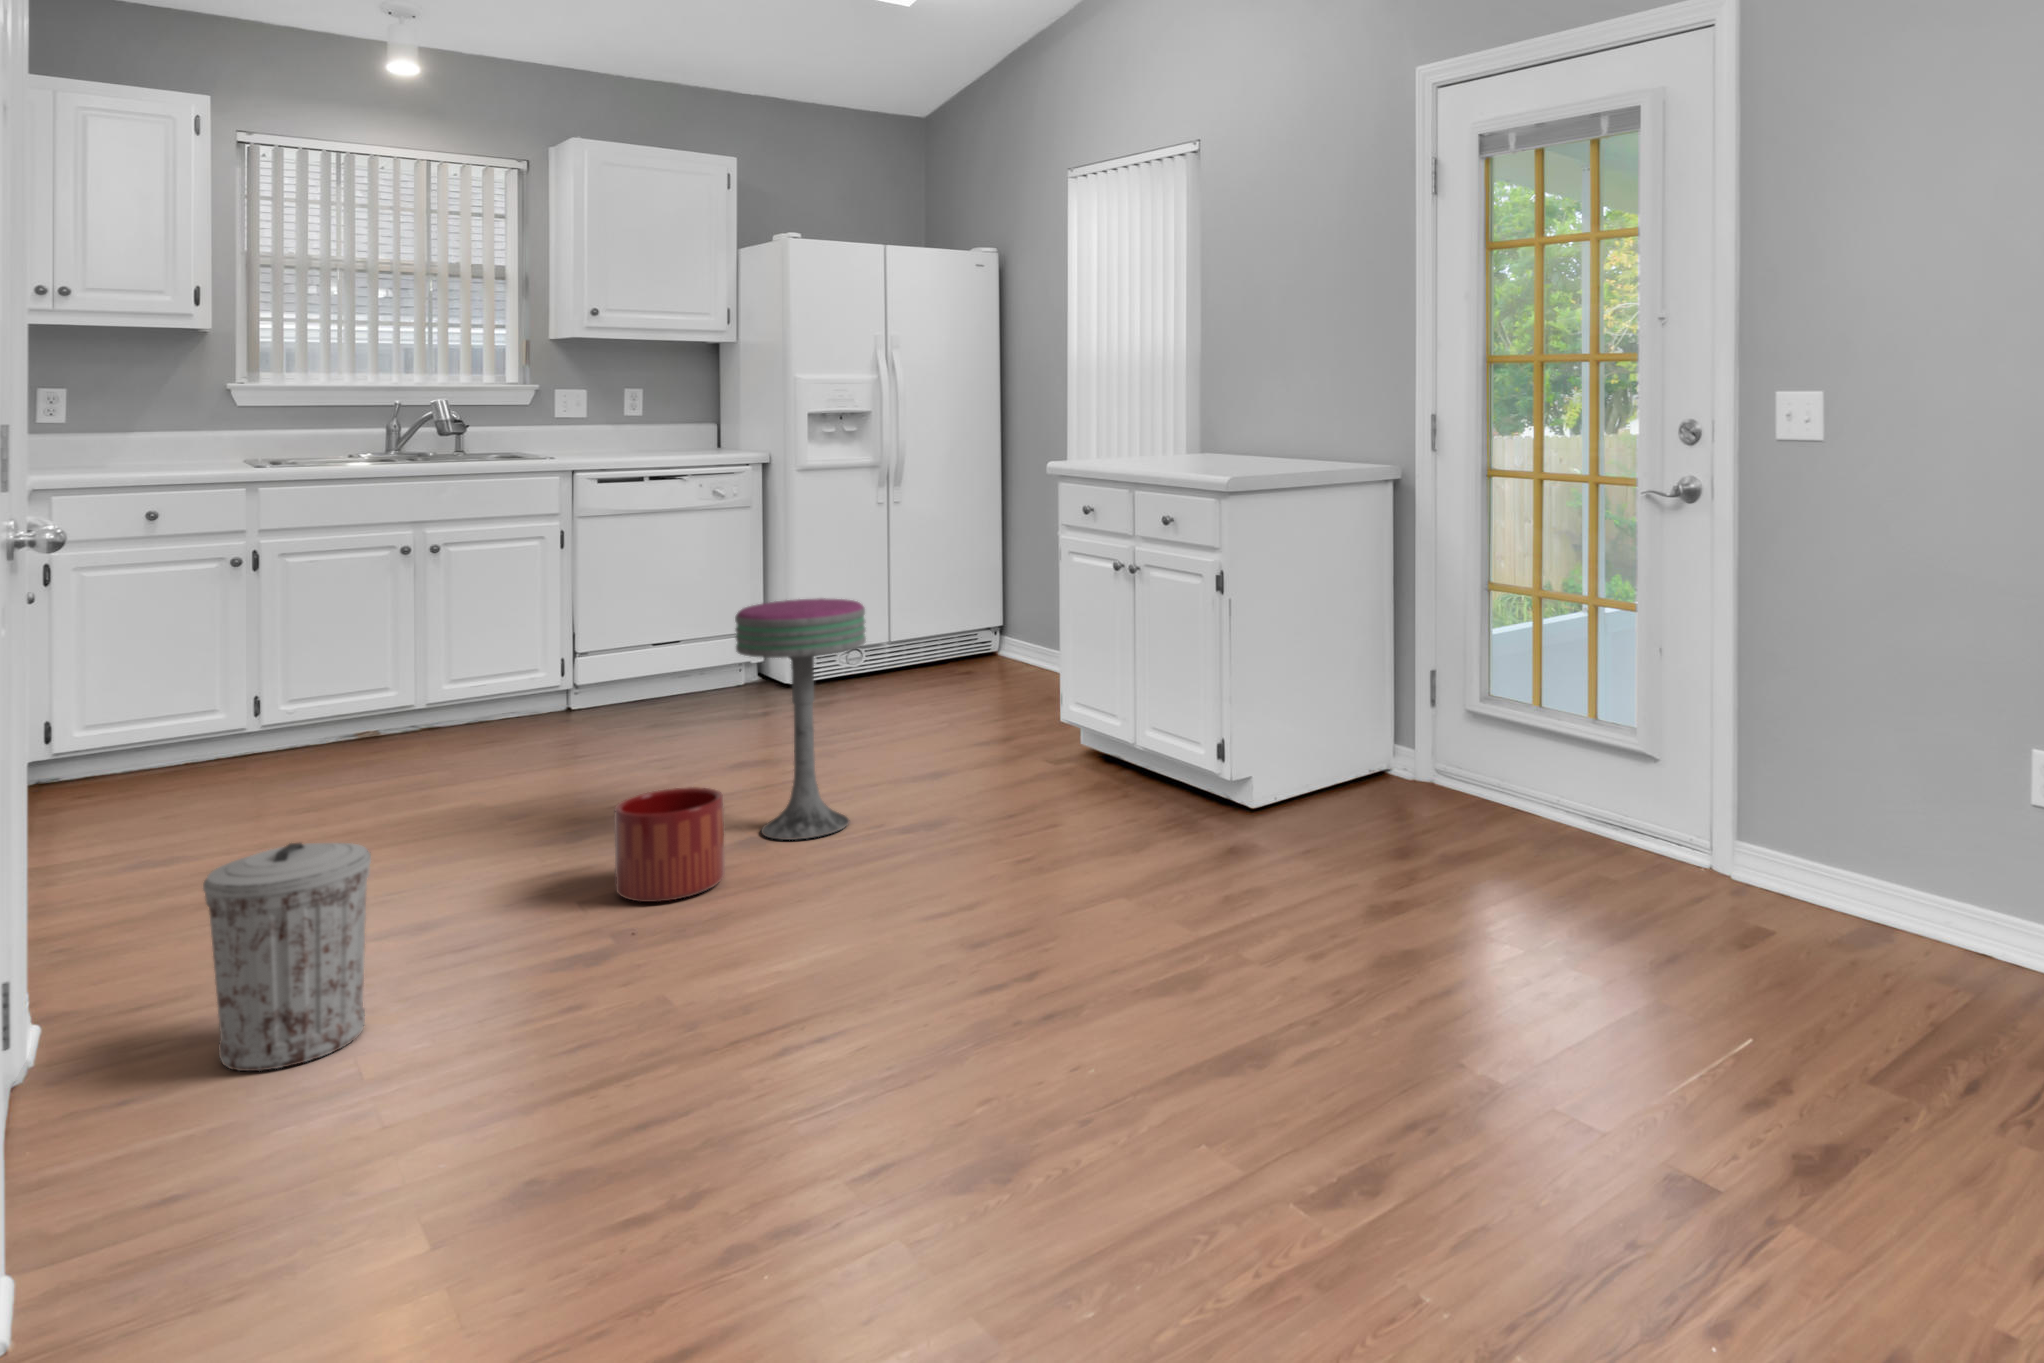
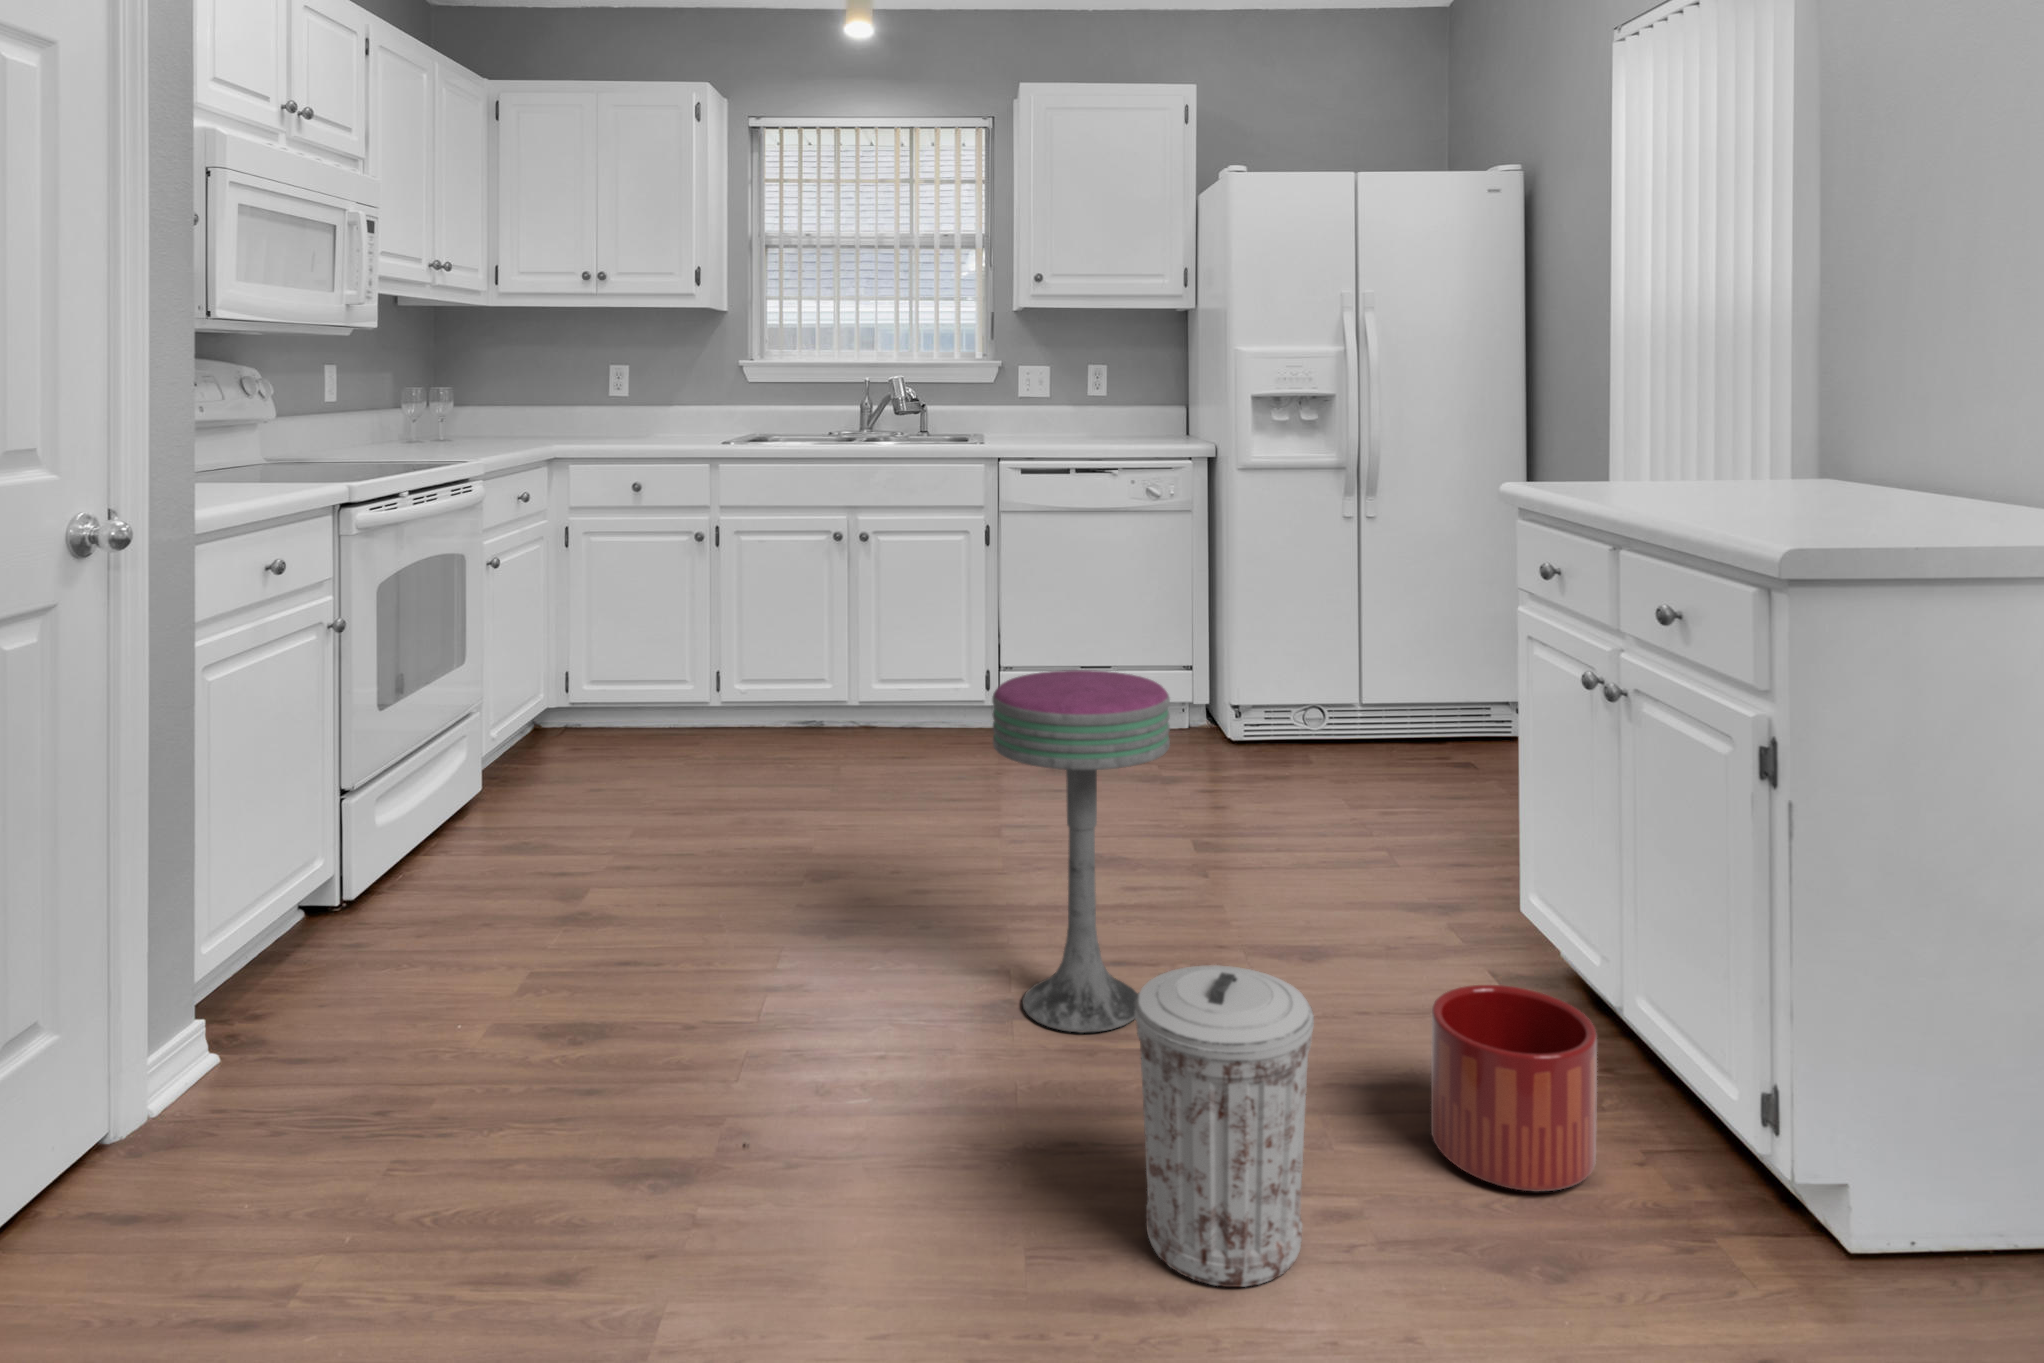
planter: present [614,787,725,902] -> present [1431,985,1597,1192]
trash can: present [203,843,371,1071] -> present [1135,965,1314,1287]

